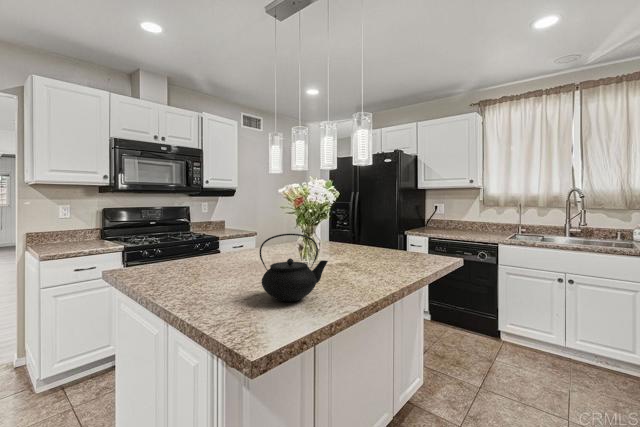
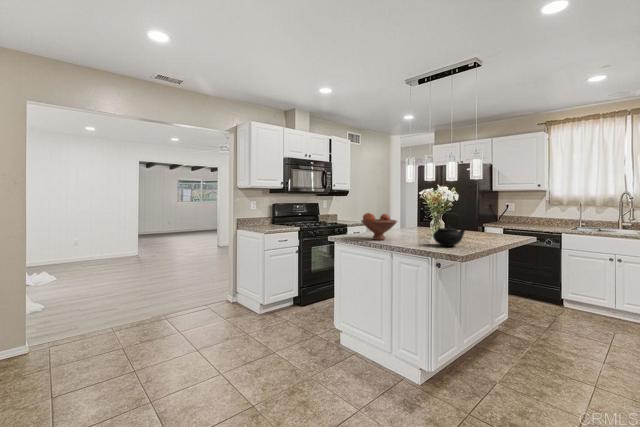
fruit bowl: none [150,230,223,282] -> present [361,213,397,240]

